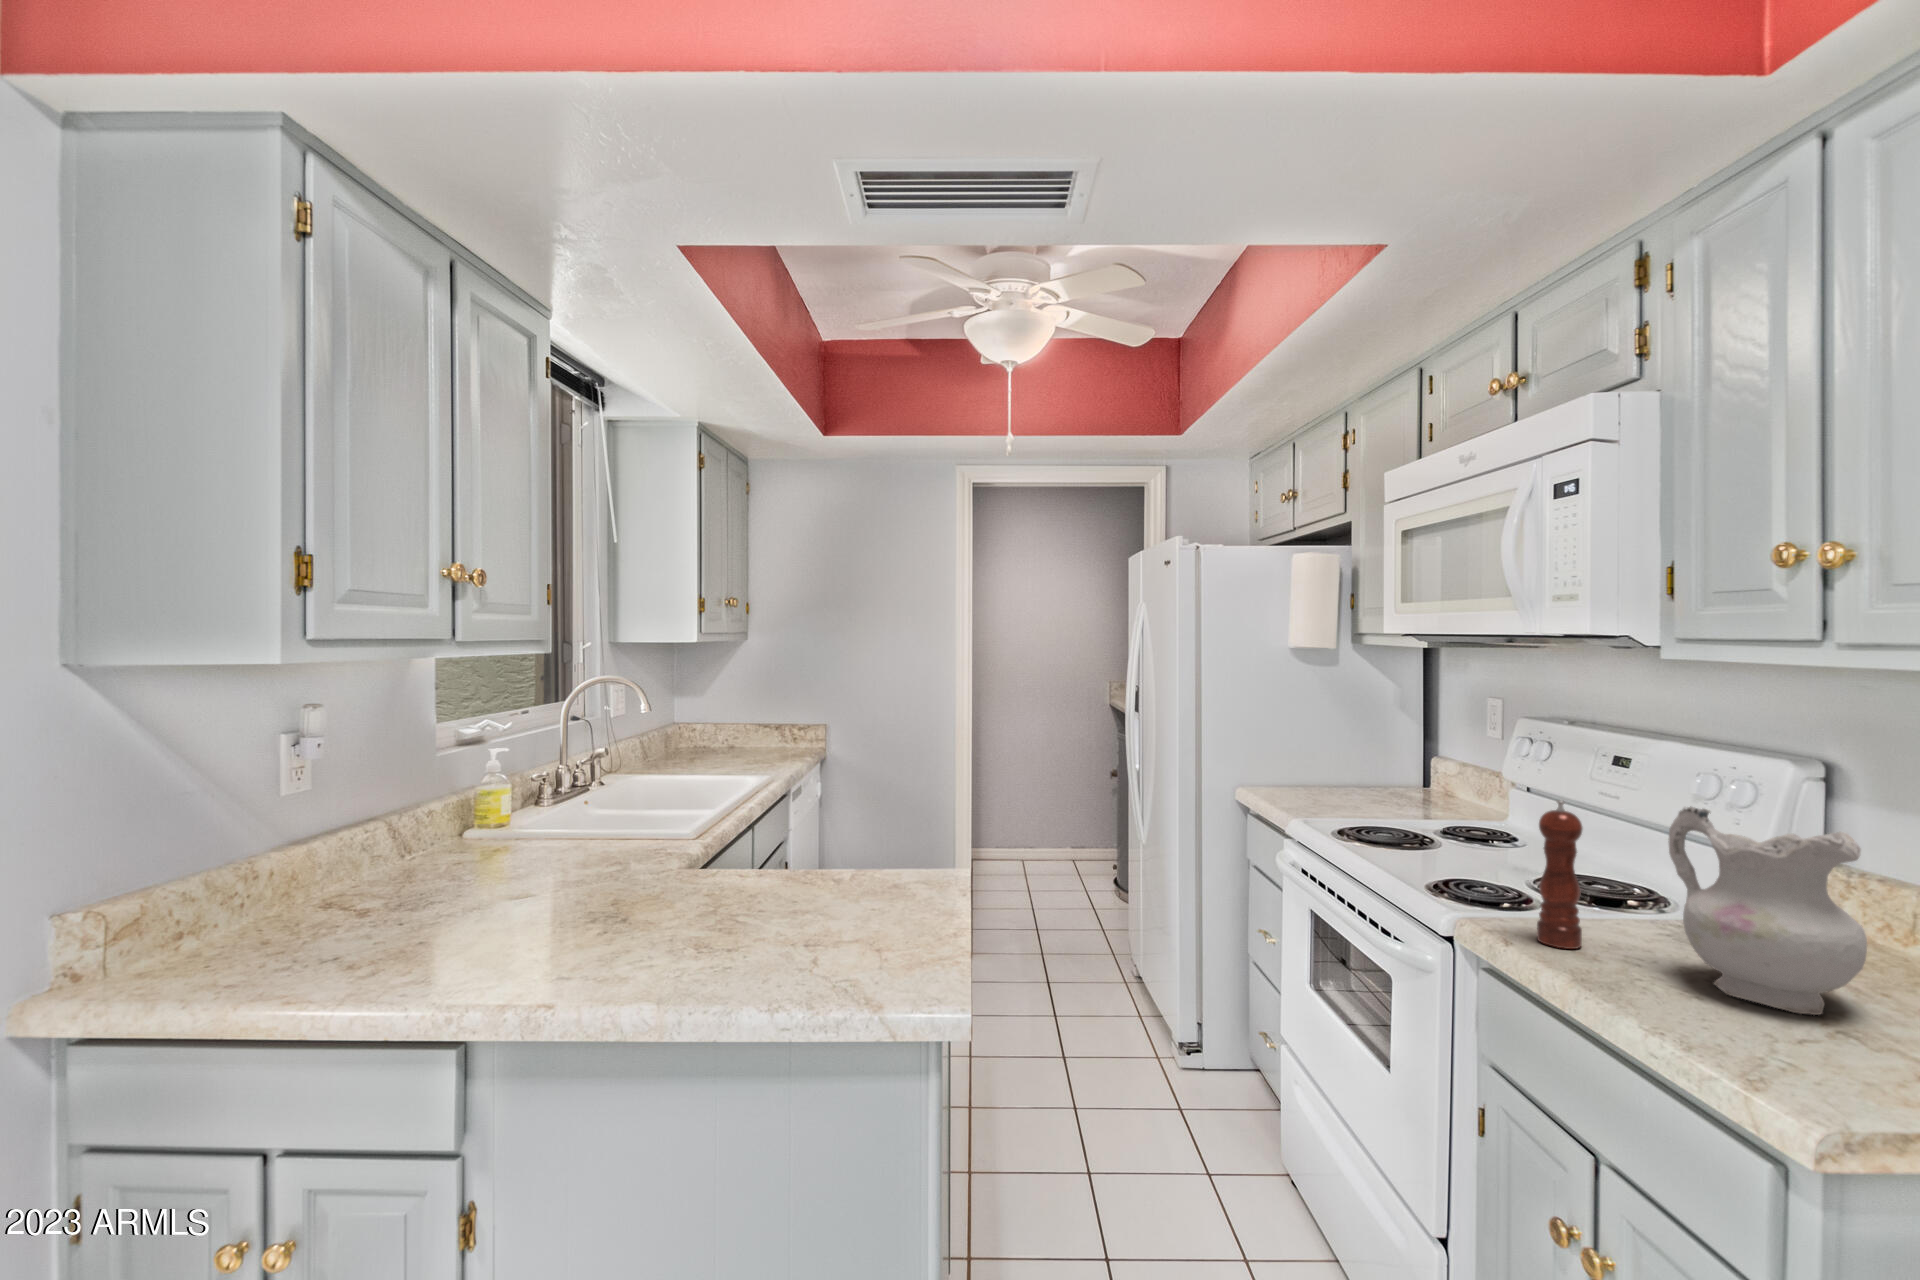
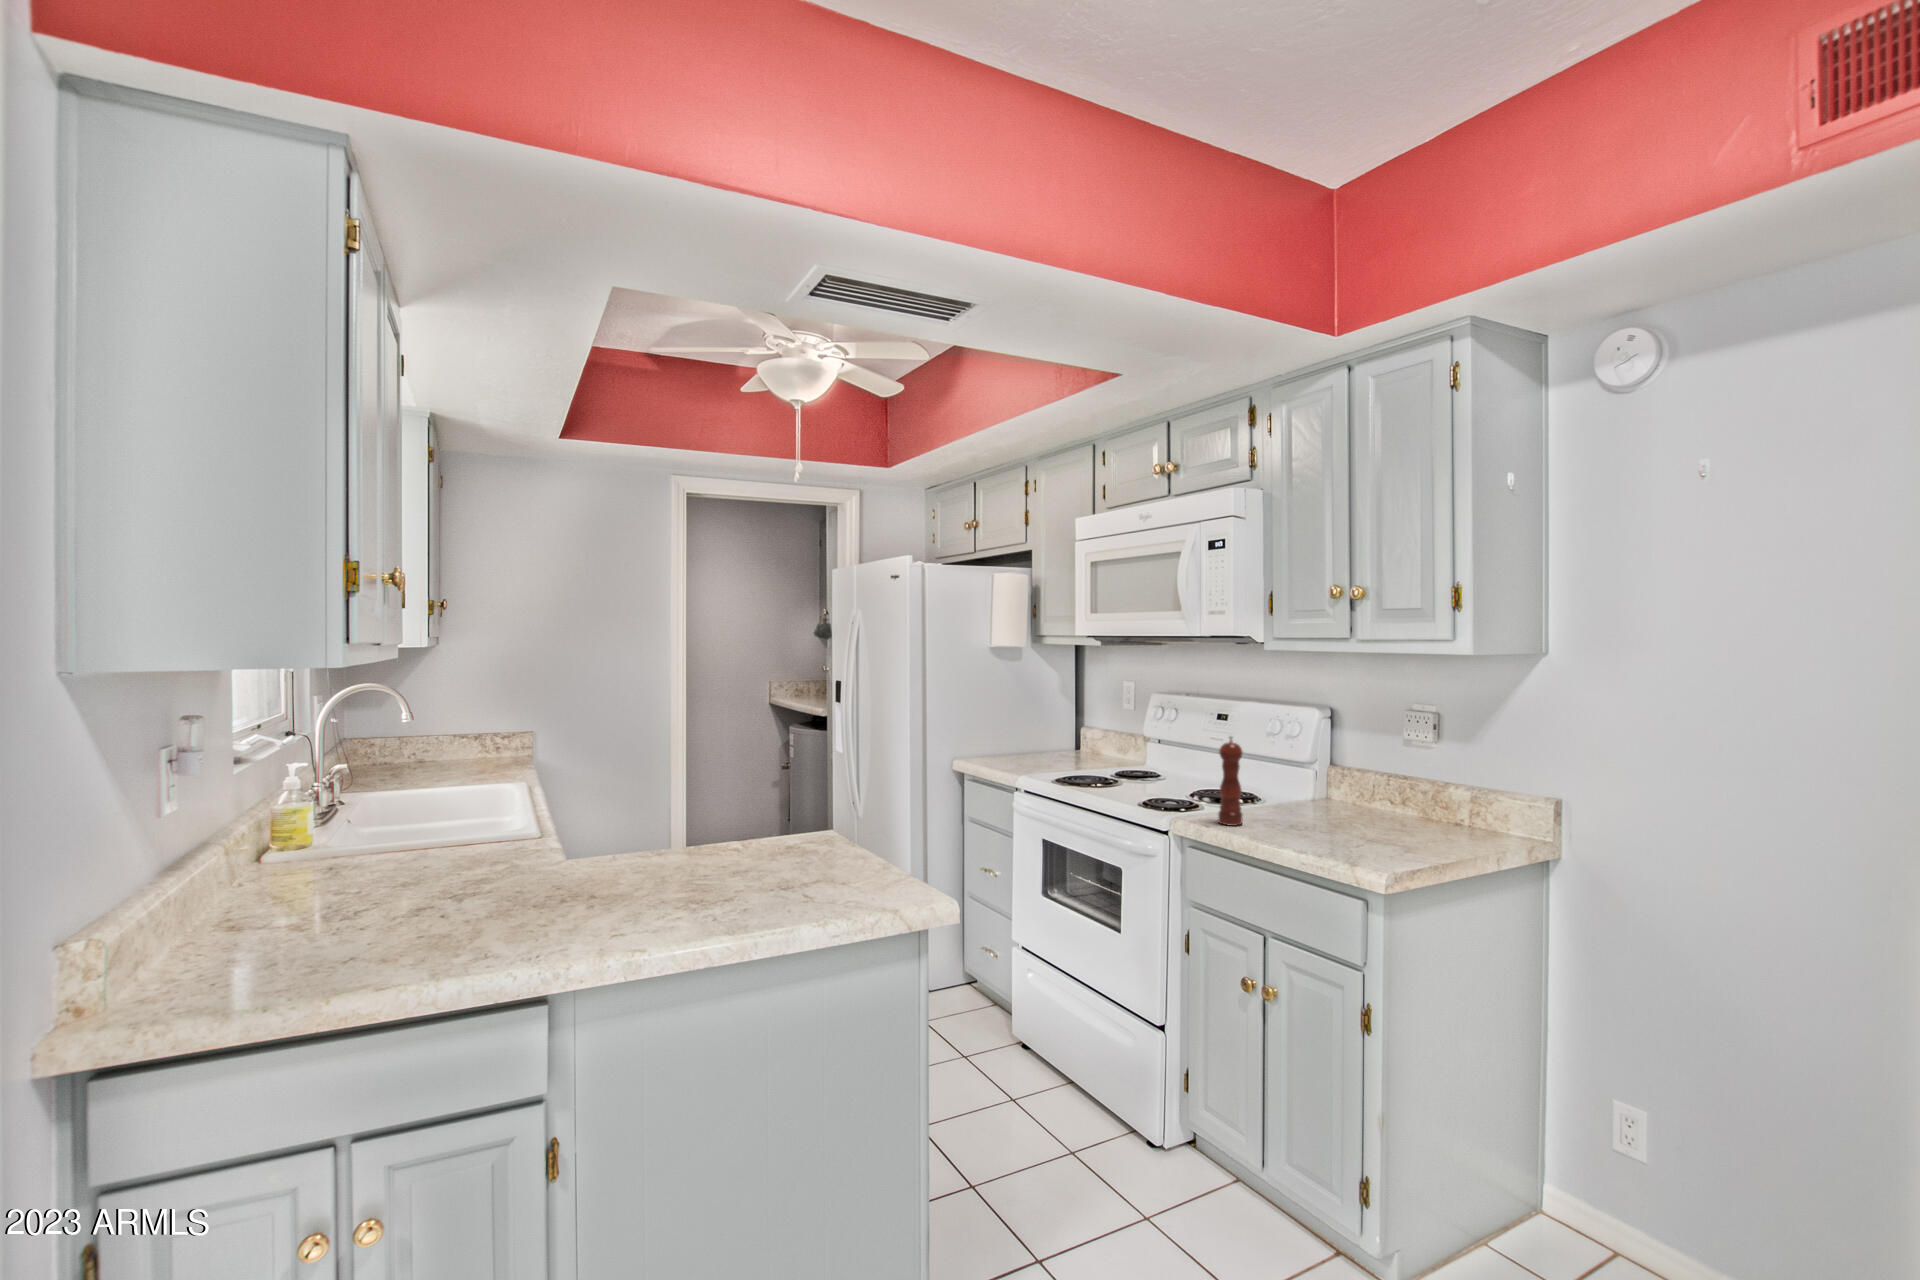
ceramic pitcher: present [1668,807,1867,1015] -> none [1286,733,1378,839]

